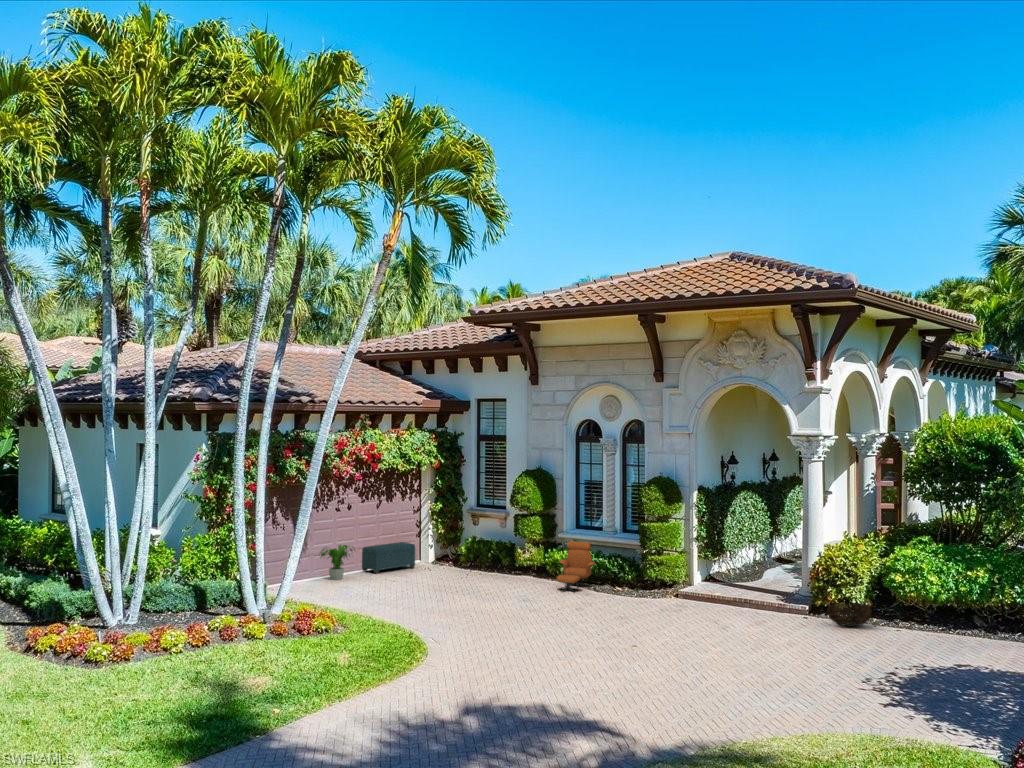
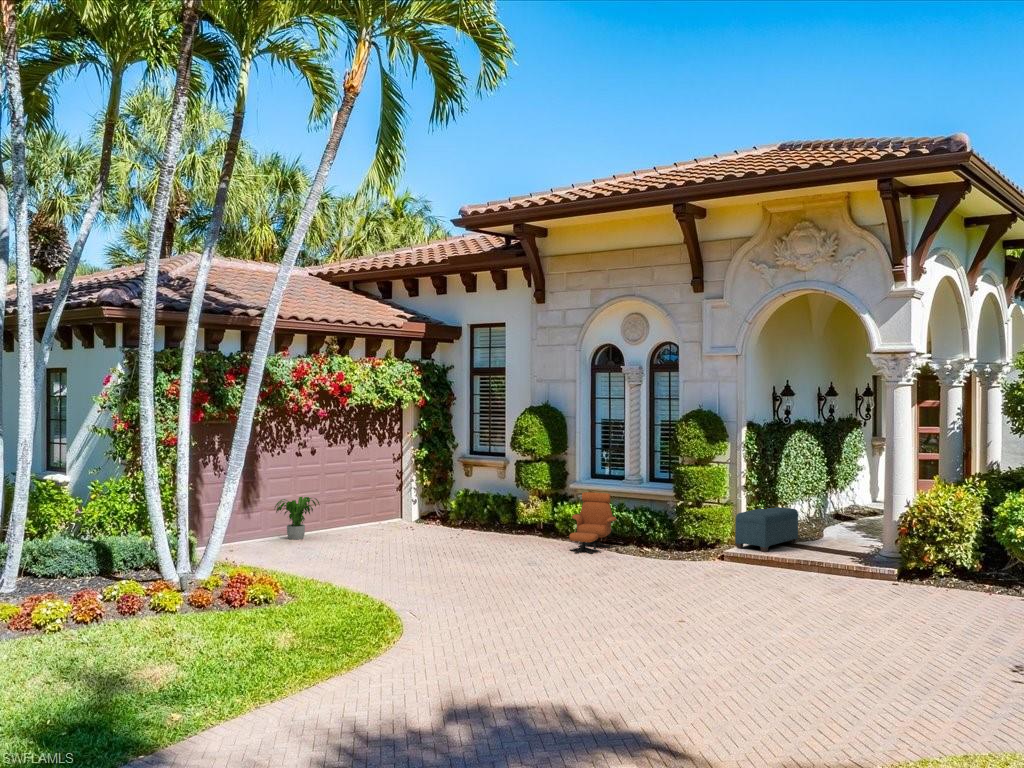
bench: present [362,542,415,574] -> present [735,507,798,552]
basket: present [827,603,871,627] -> none [925,565,983,595]

